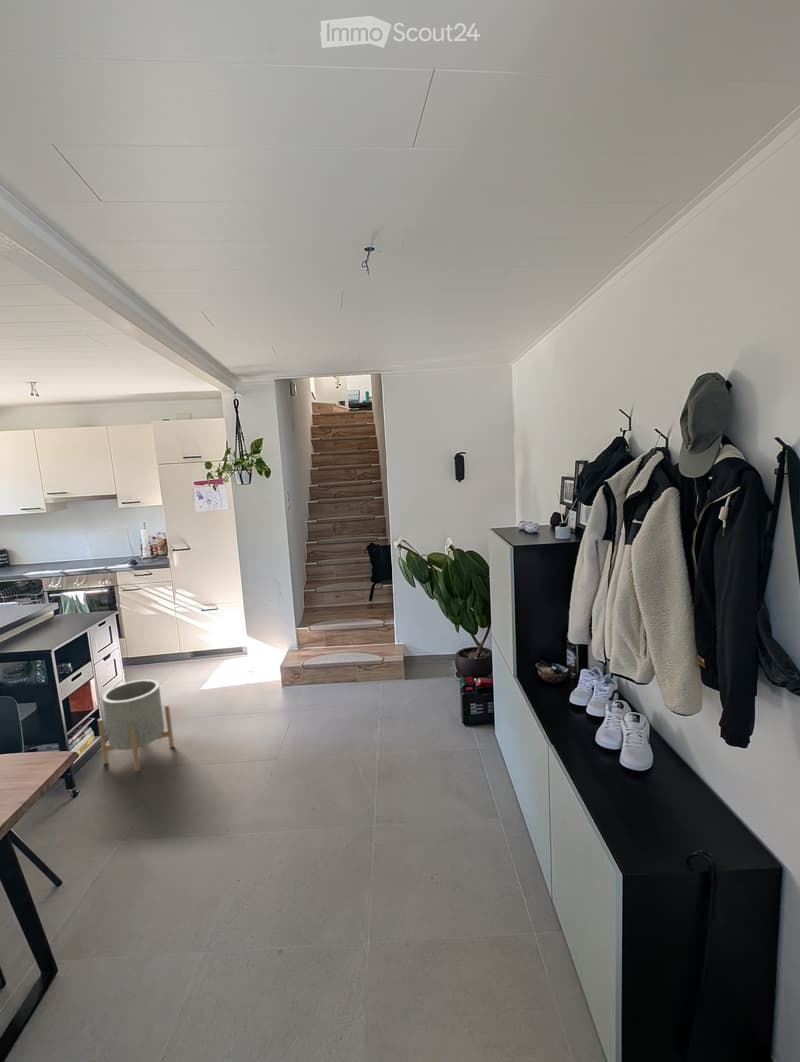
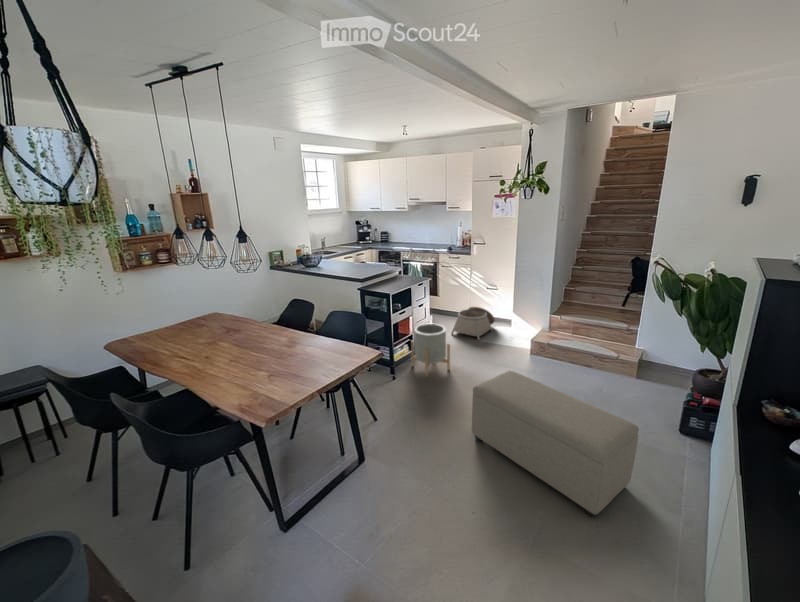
basket: none [158,640,221,691] -> present [451,307,494,340]
ottoman: none [235,713,441,860] -> present [472,371,639,518]

